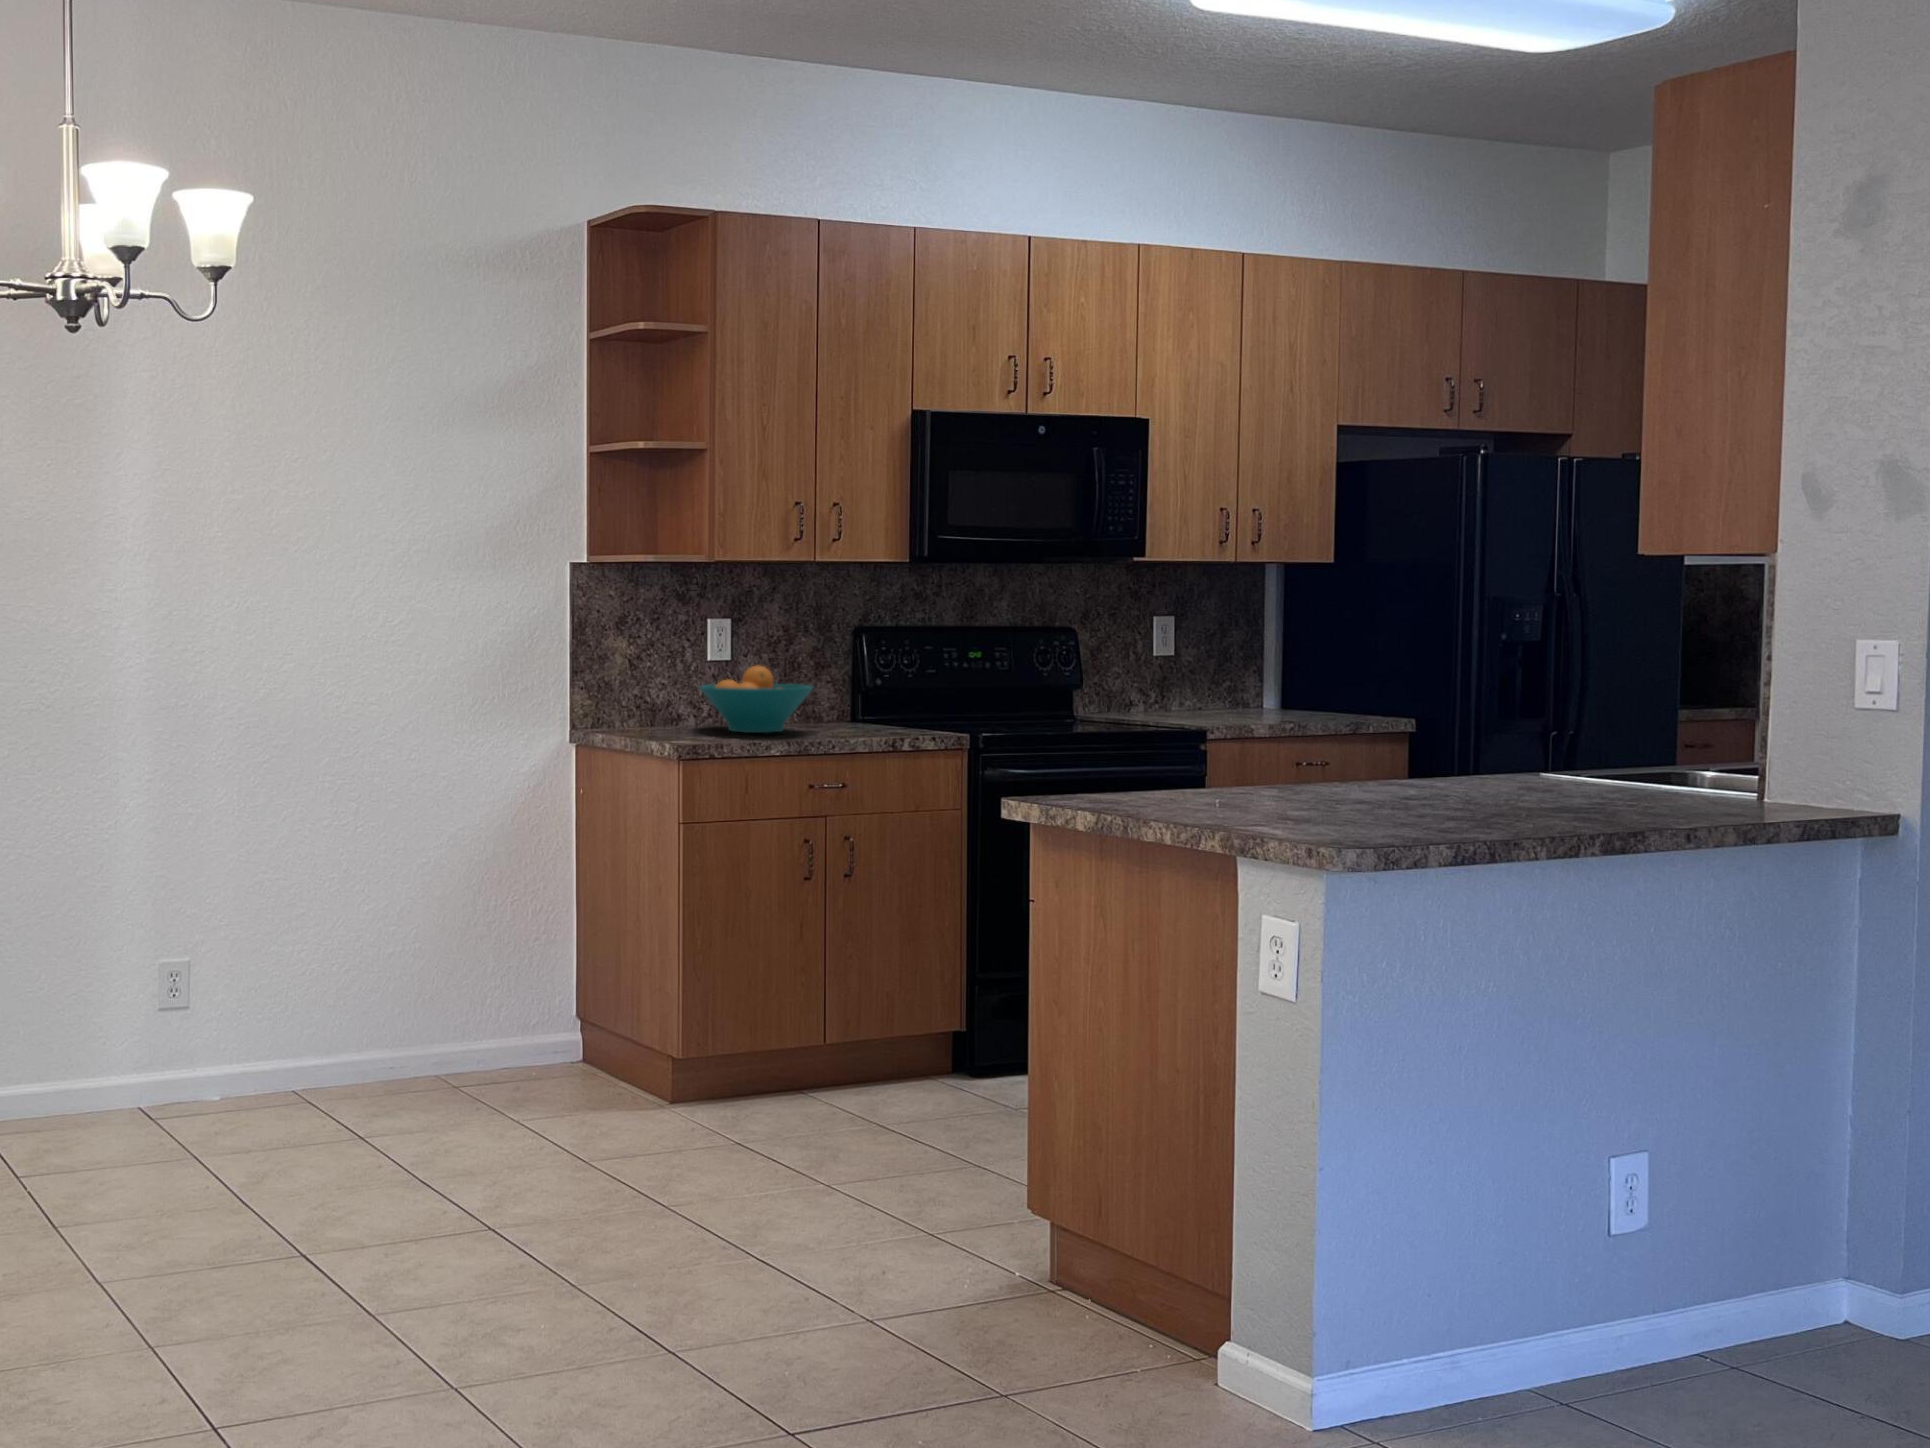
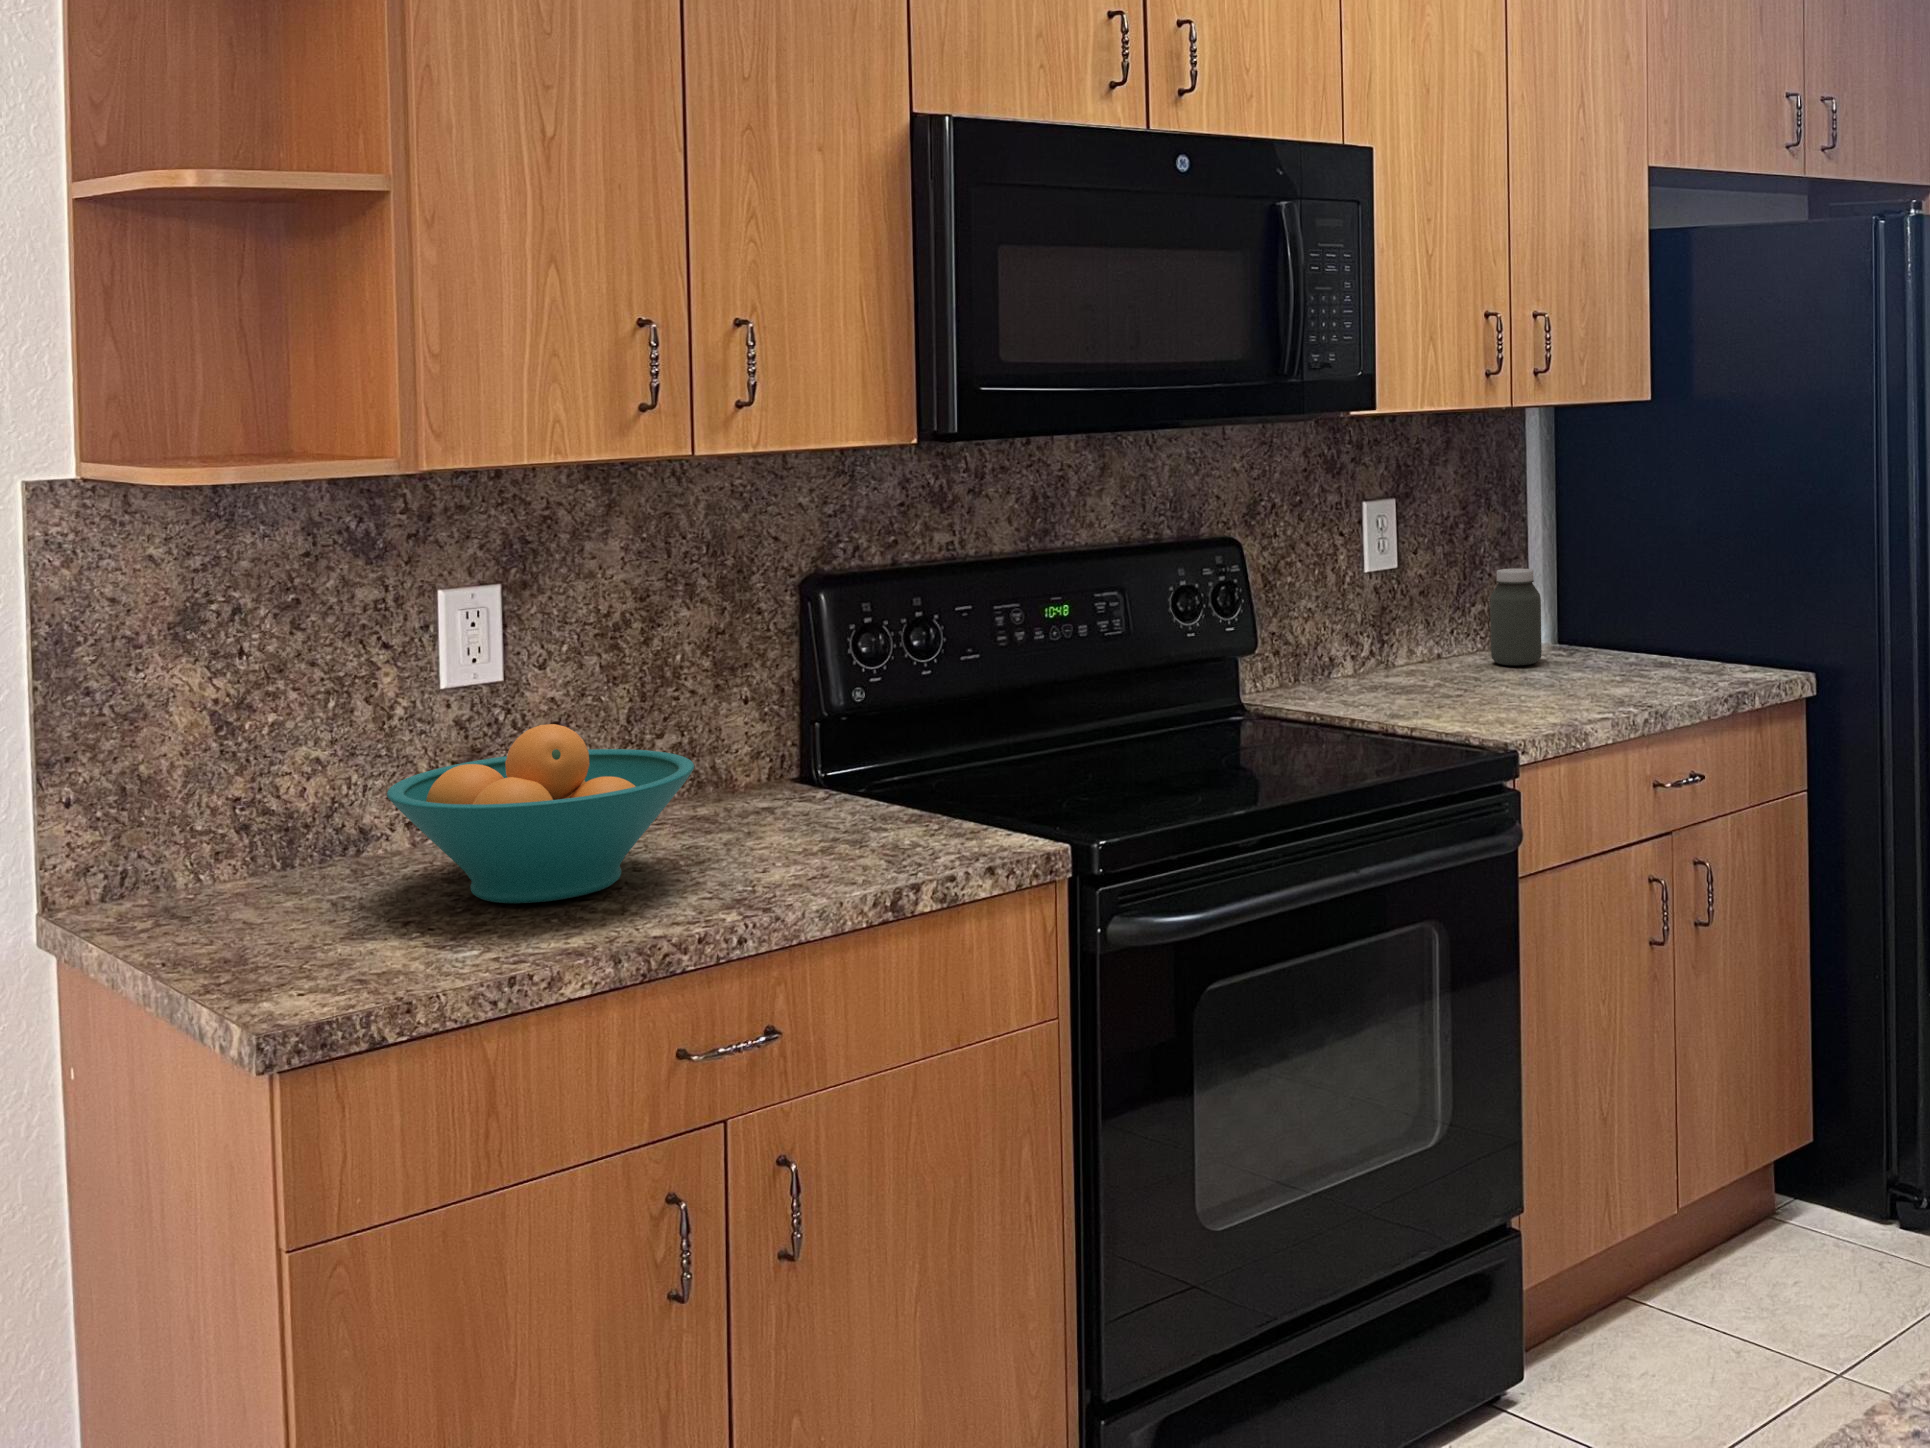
jar: none [1231,659,1262,712] -> present [1490,568,1542,665]

